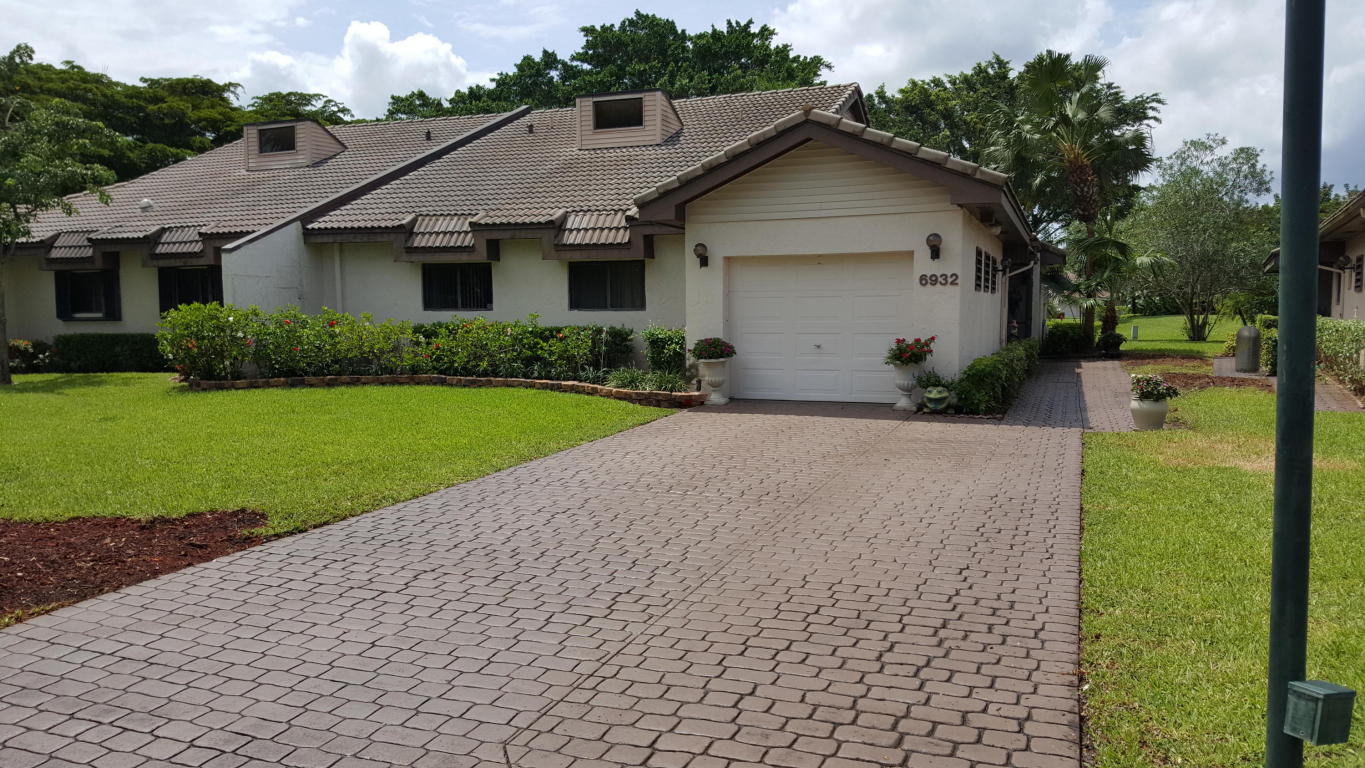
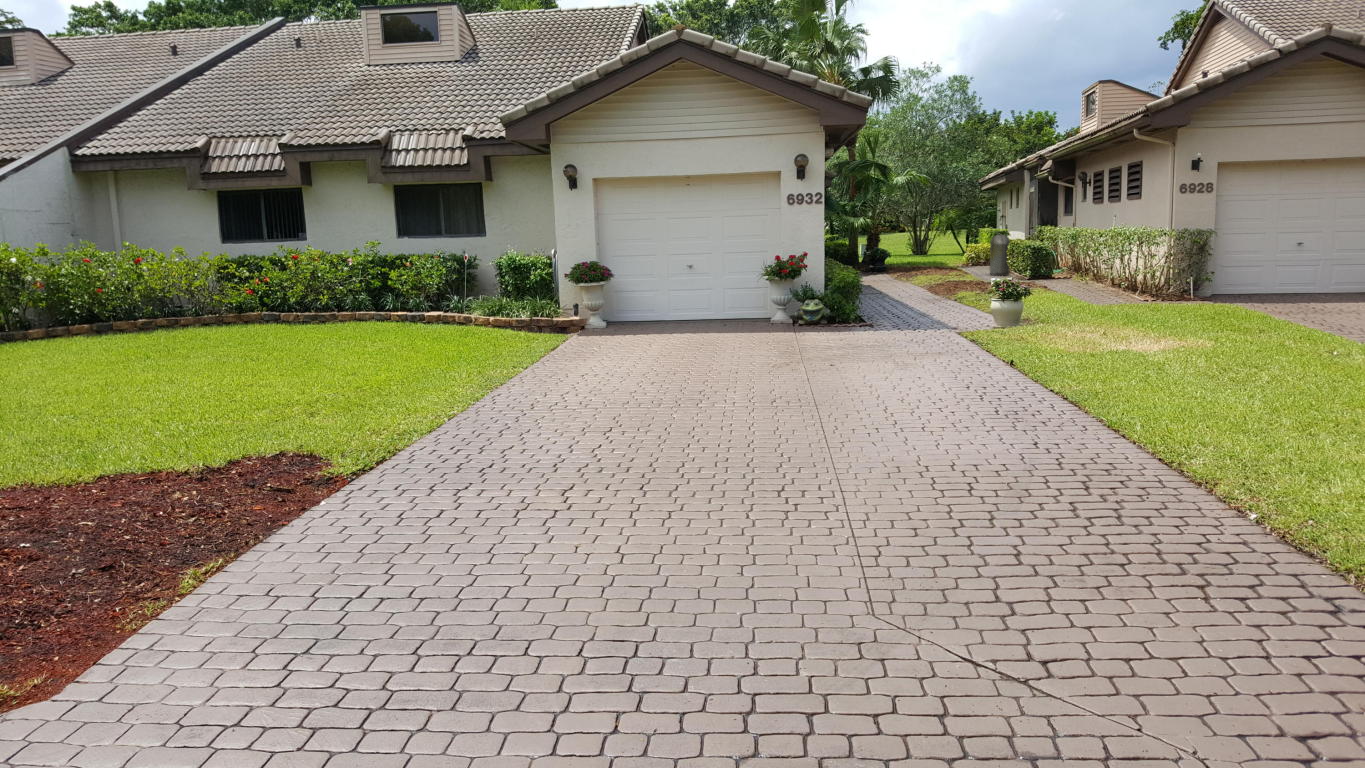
potted tree: present [679,356,705,406] -> none [555,279,586,330]

